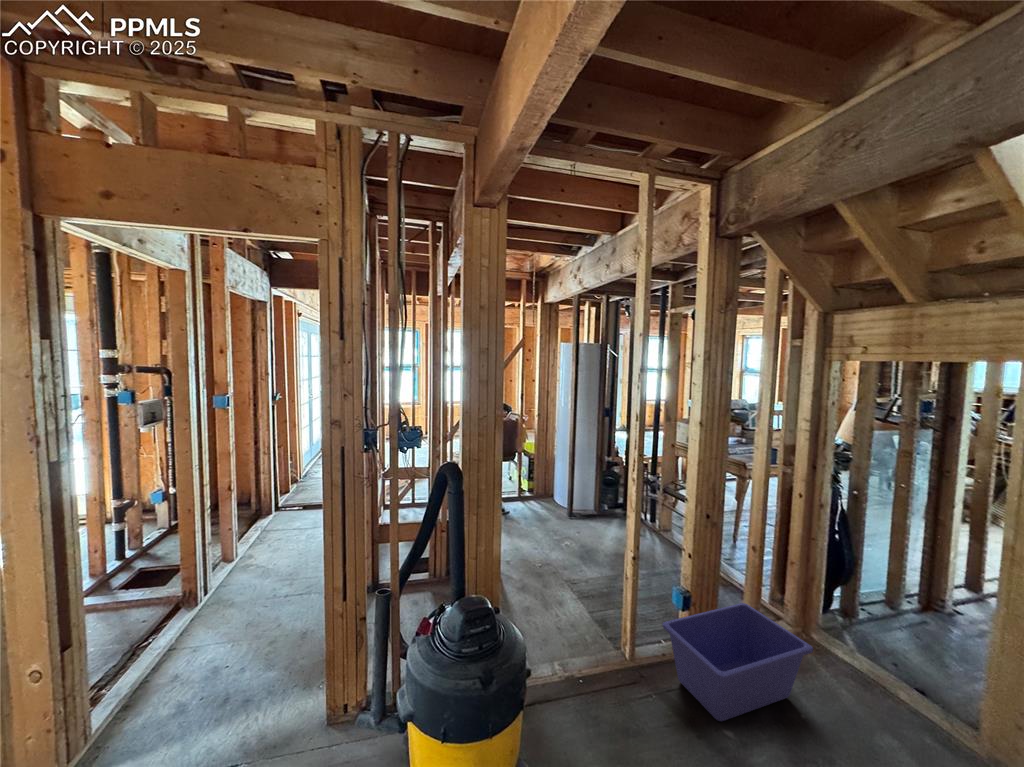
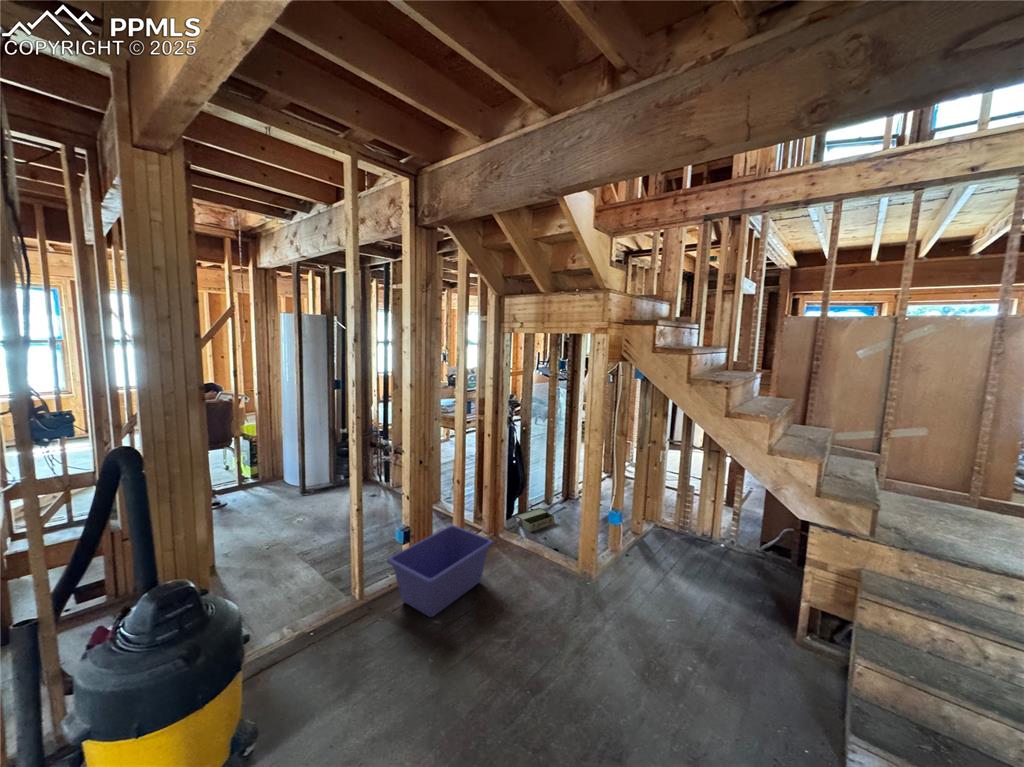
toolbox: none [838,612,912,646] -> present [516,508,554,532]

